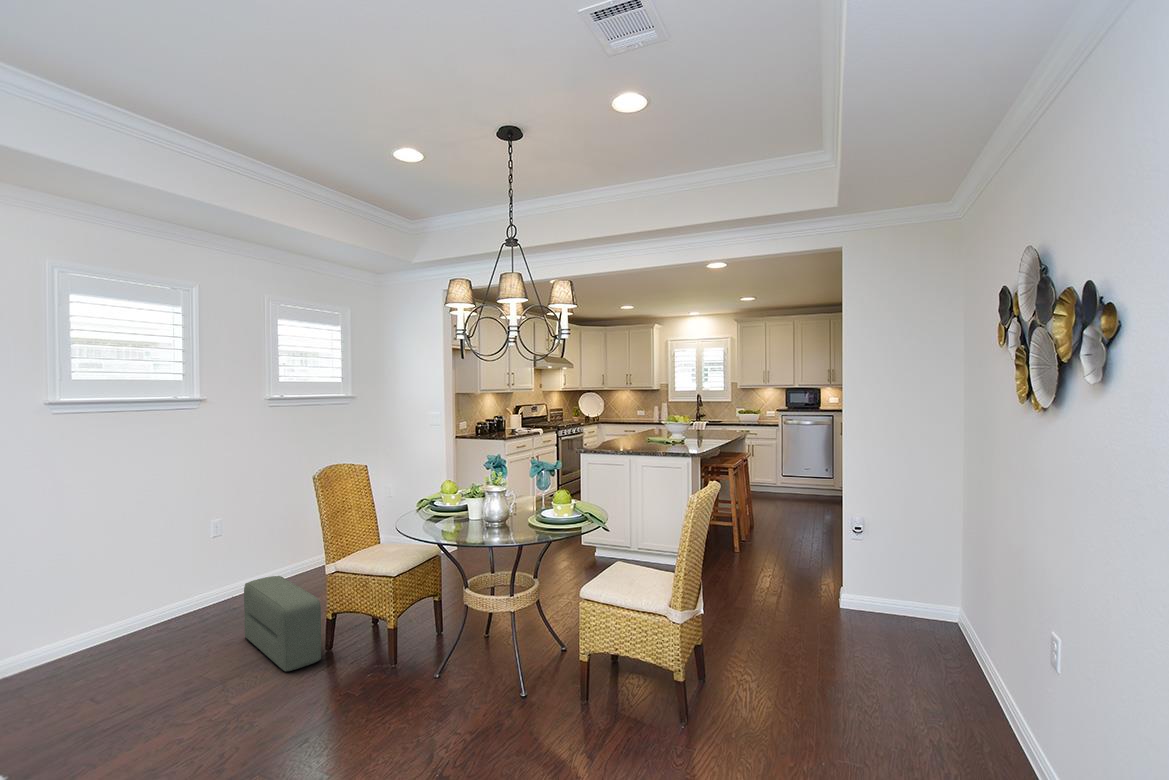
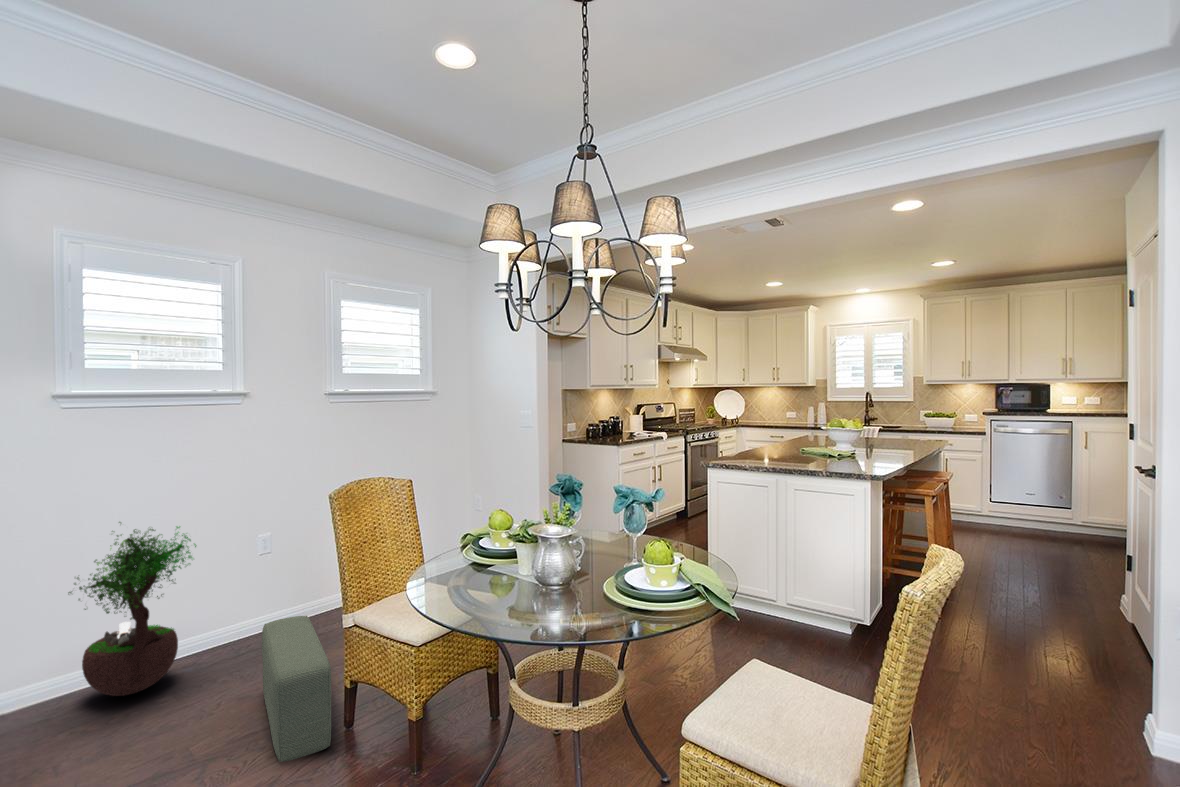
potted tree: none [81,507,182,652] -> present [69,522,196,696]

